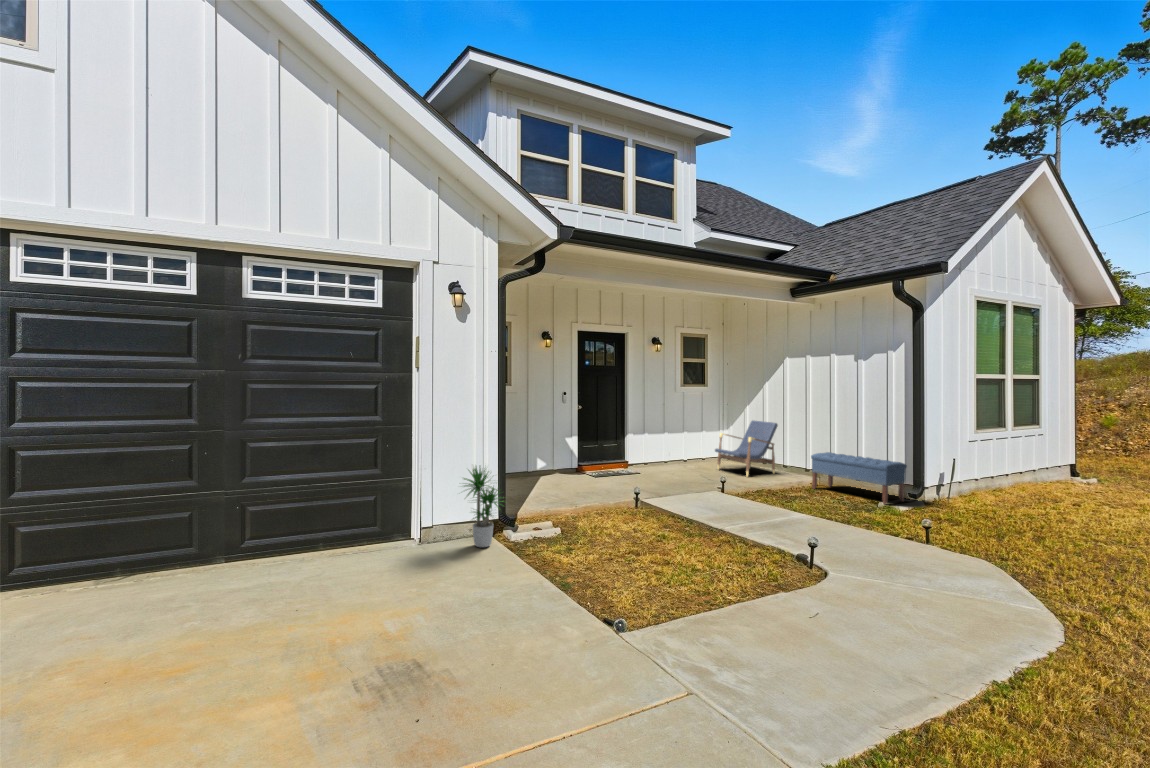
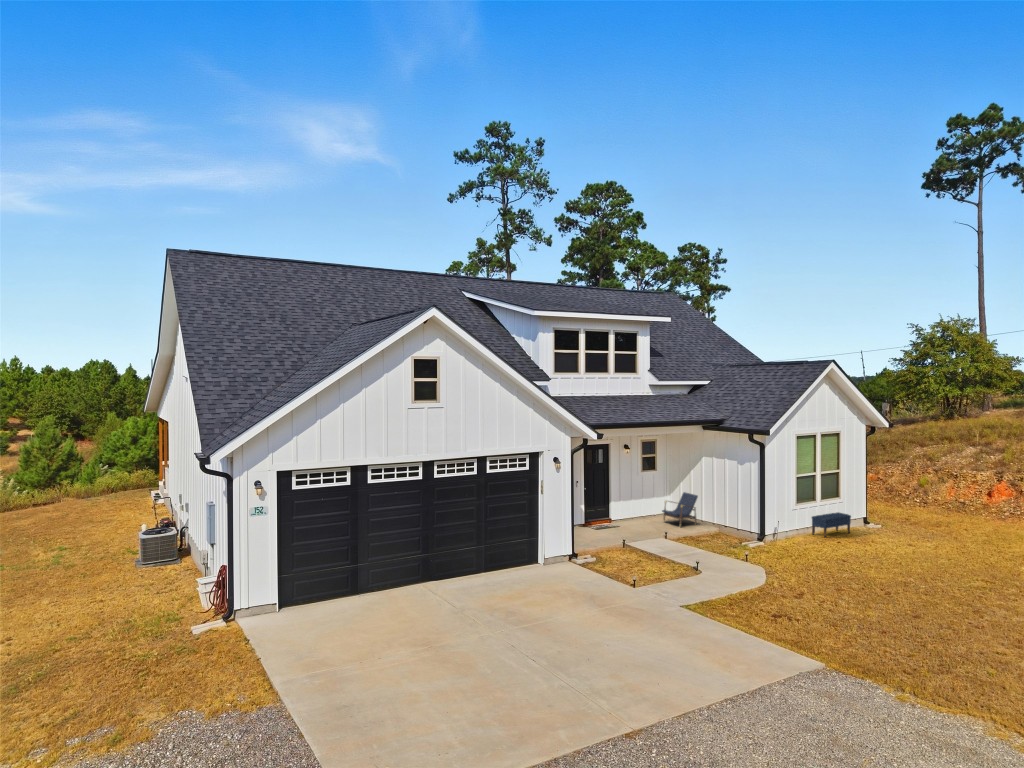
bench: present [811,452,907,504] -> present [812,512,851,537]
potted plant: present [464,467,503,547] -> none [560,532,581,566]

